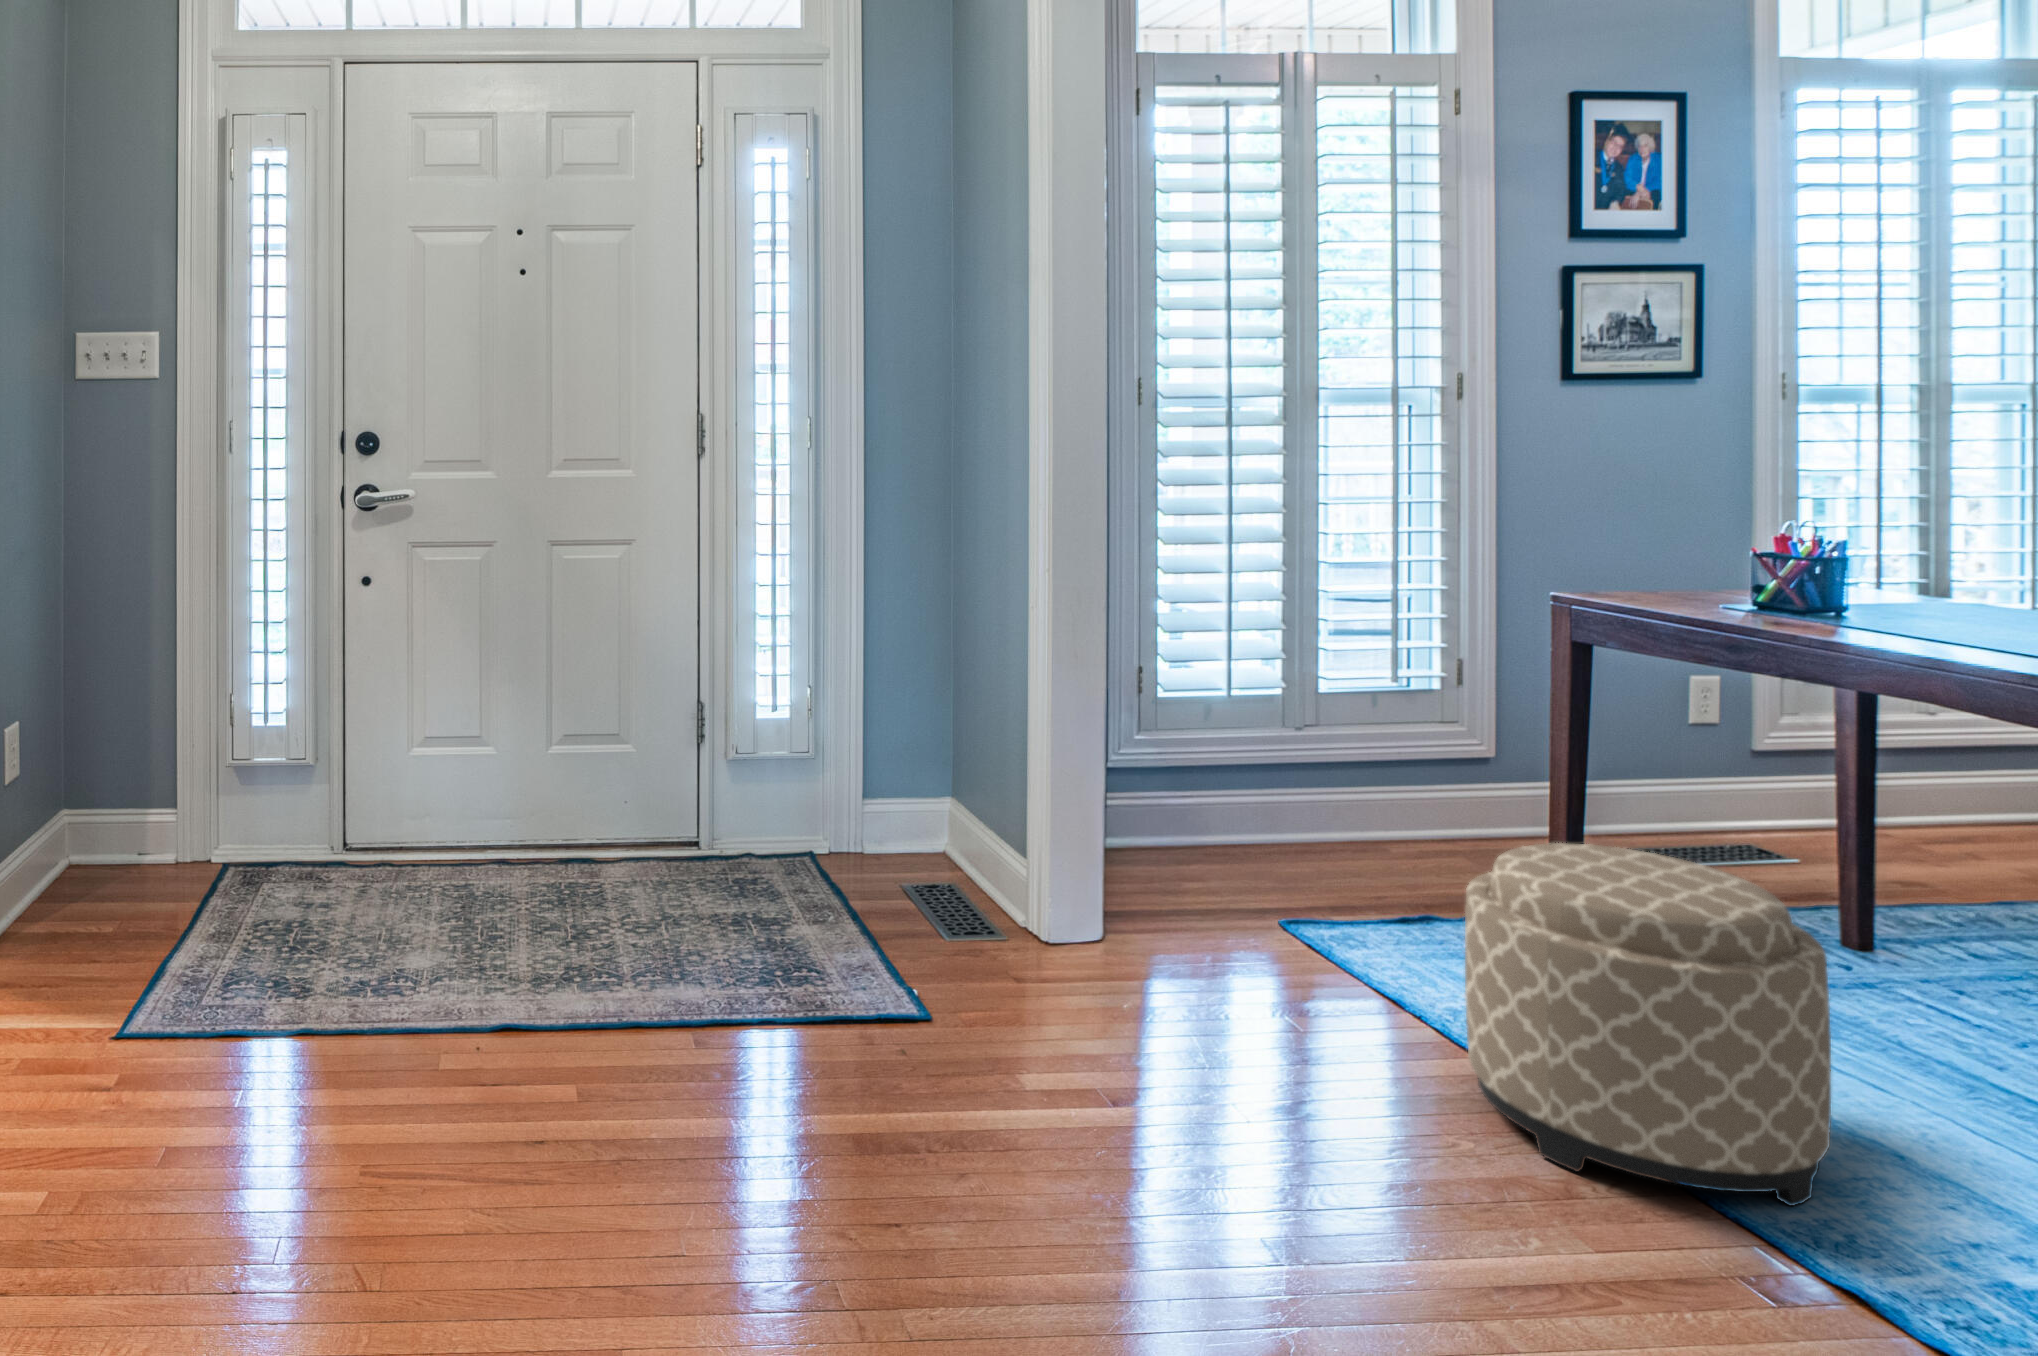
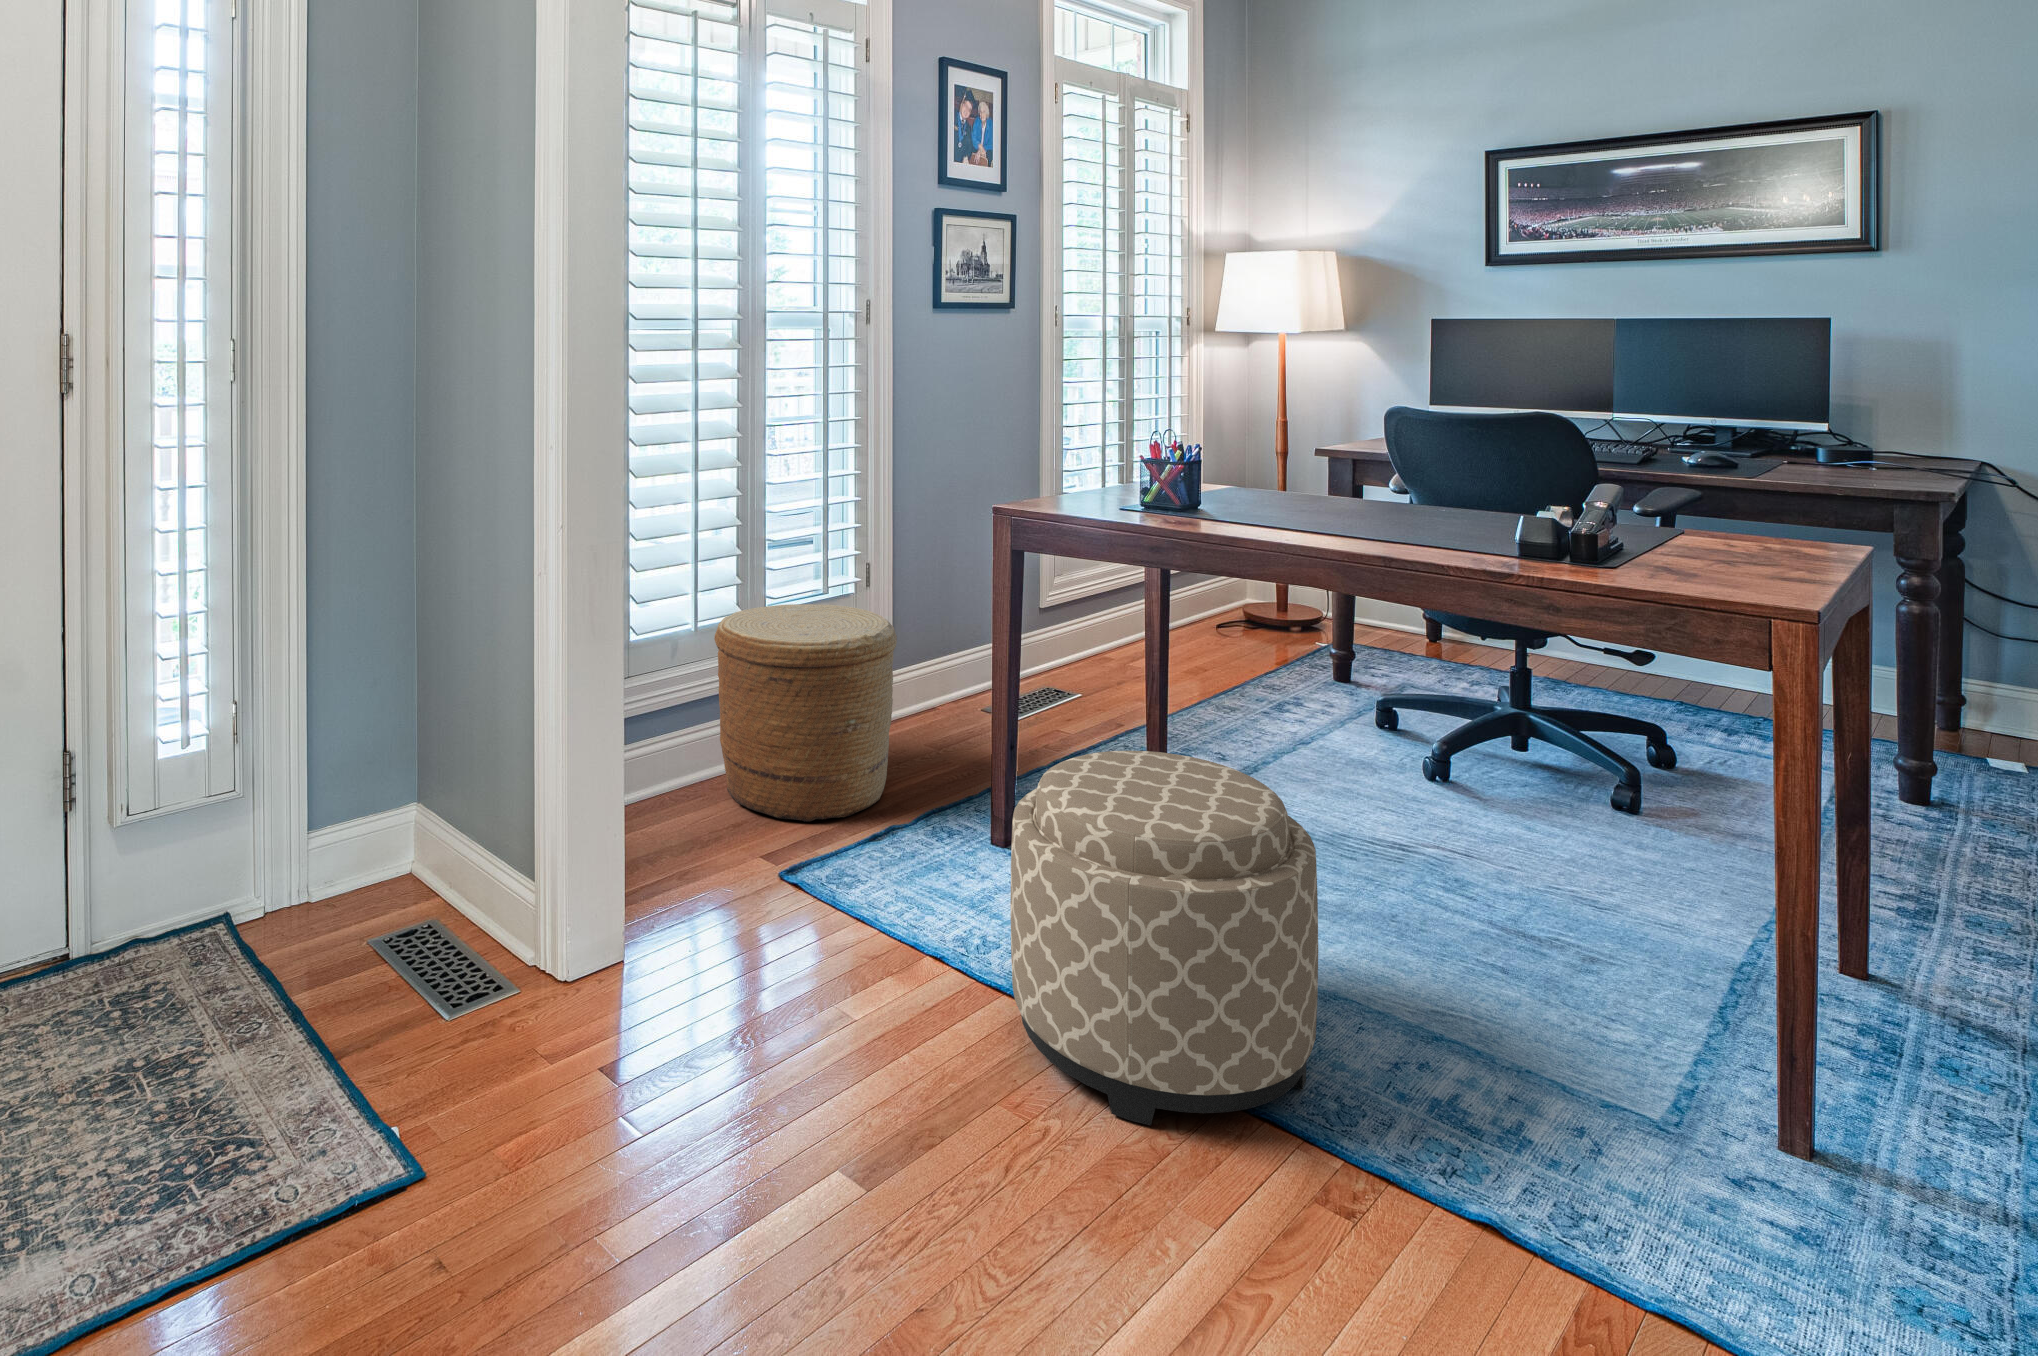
woven basket: none [1246,686,1456,904] -> present [714,604,897,822]

